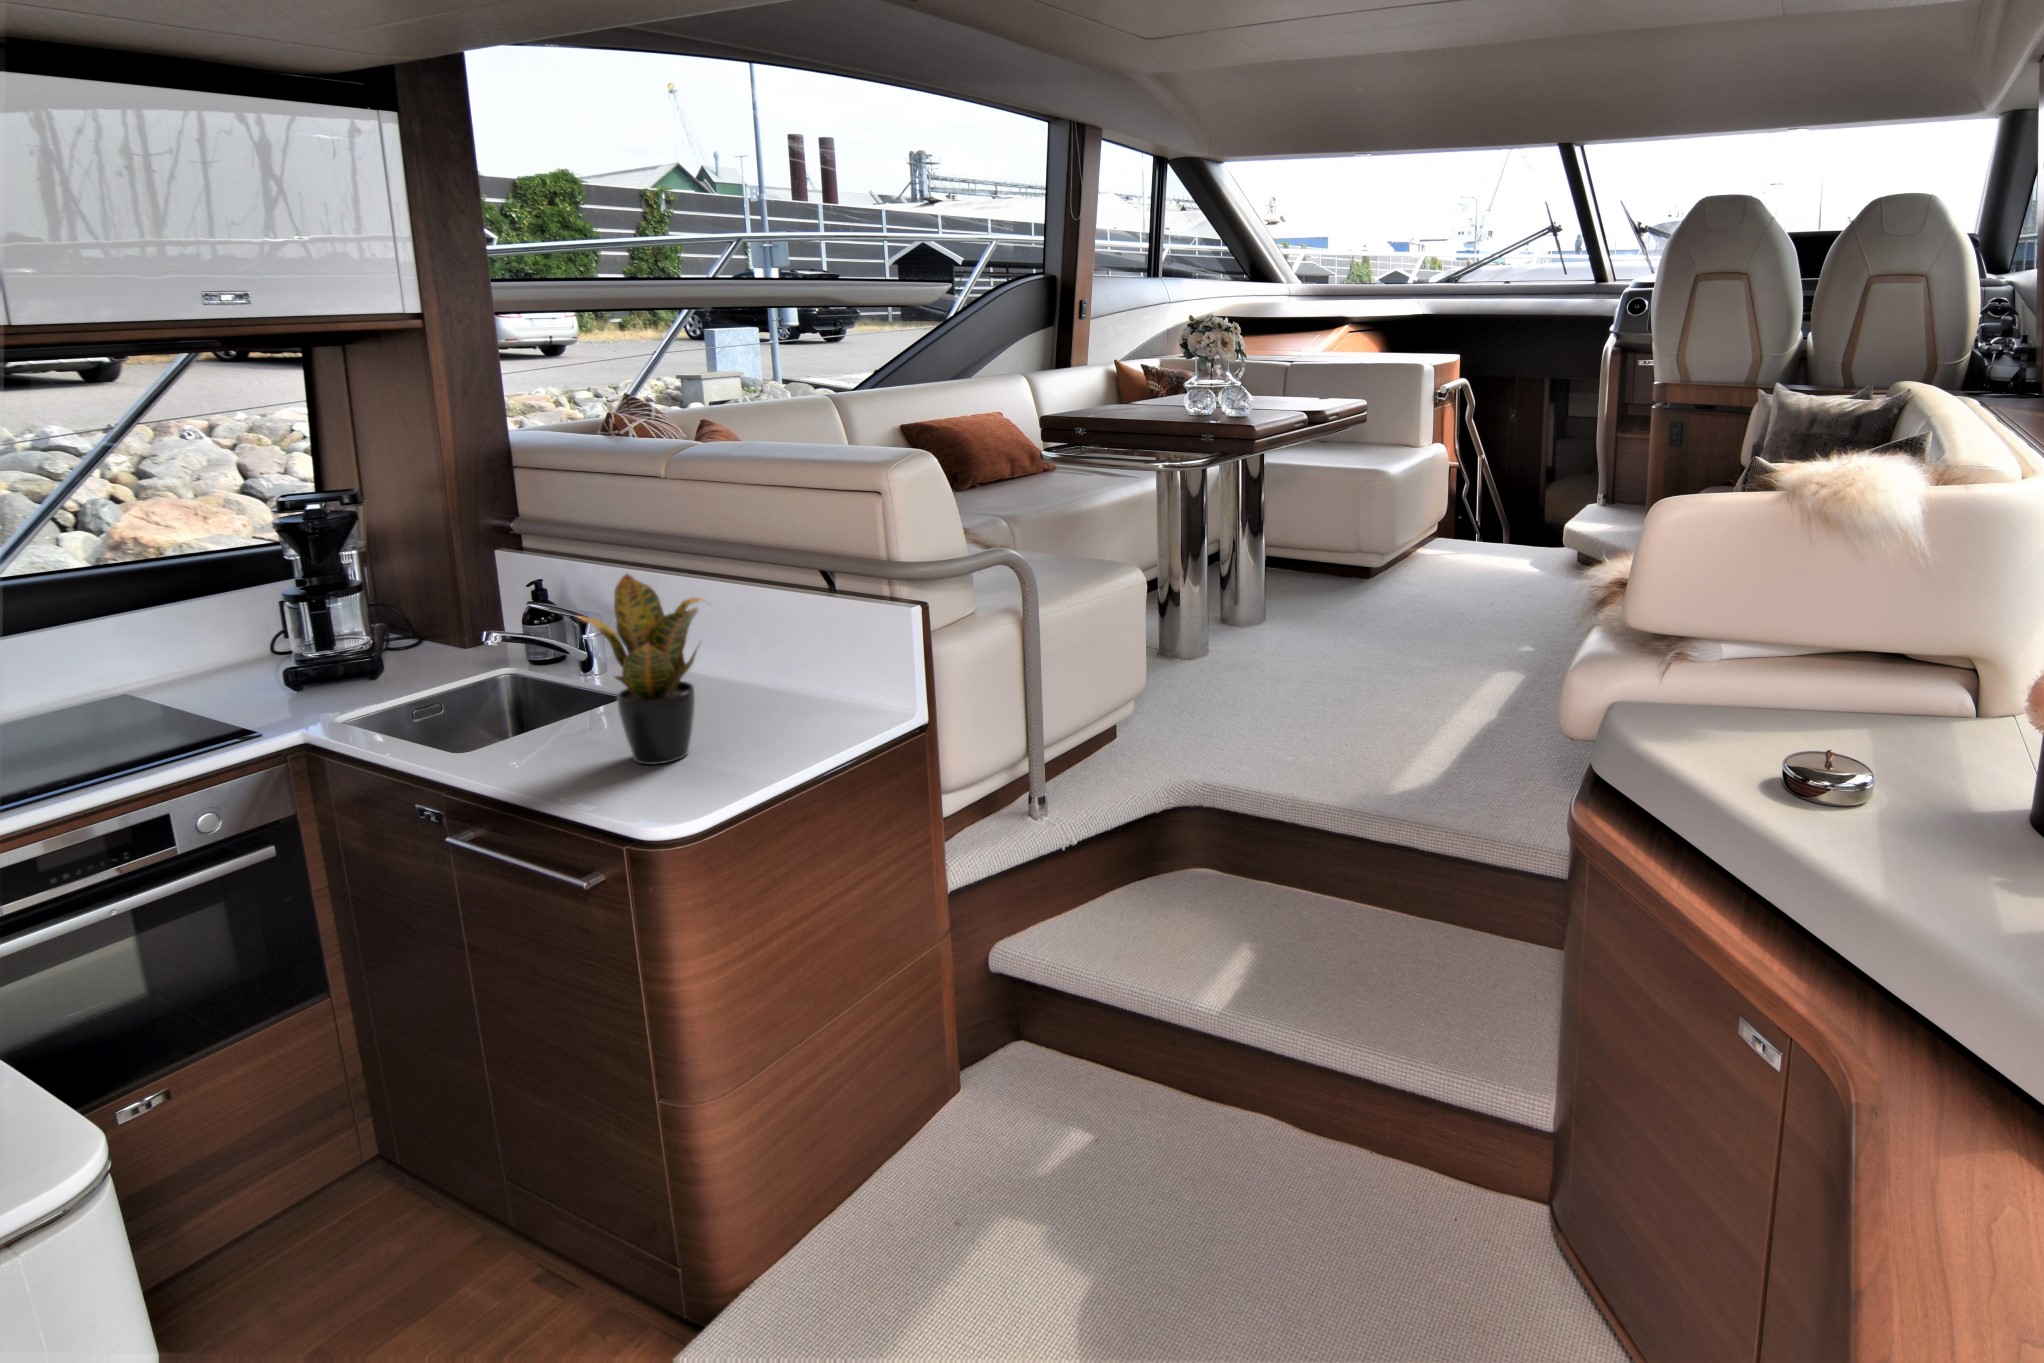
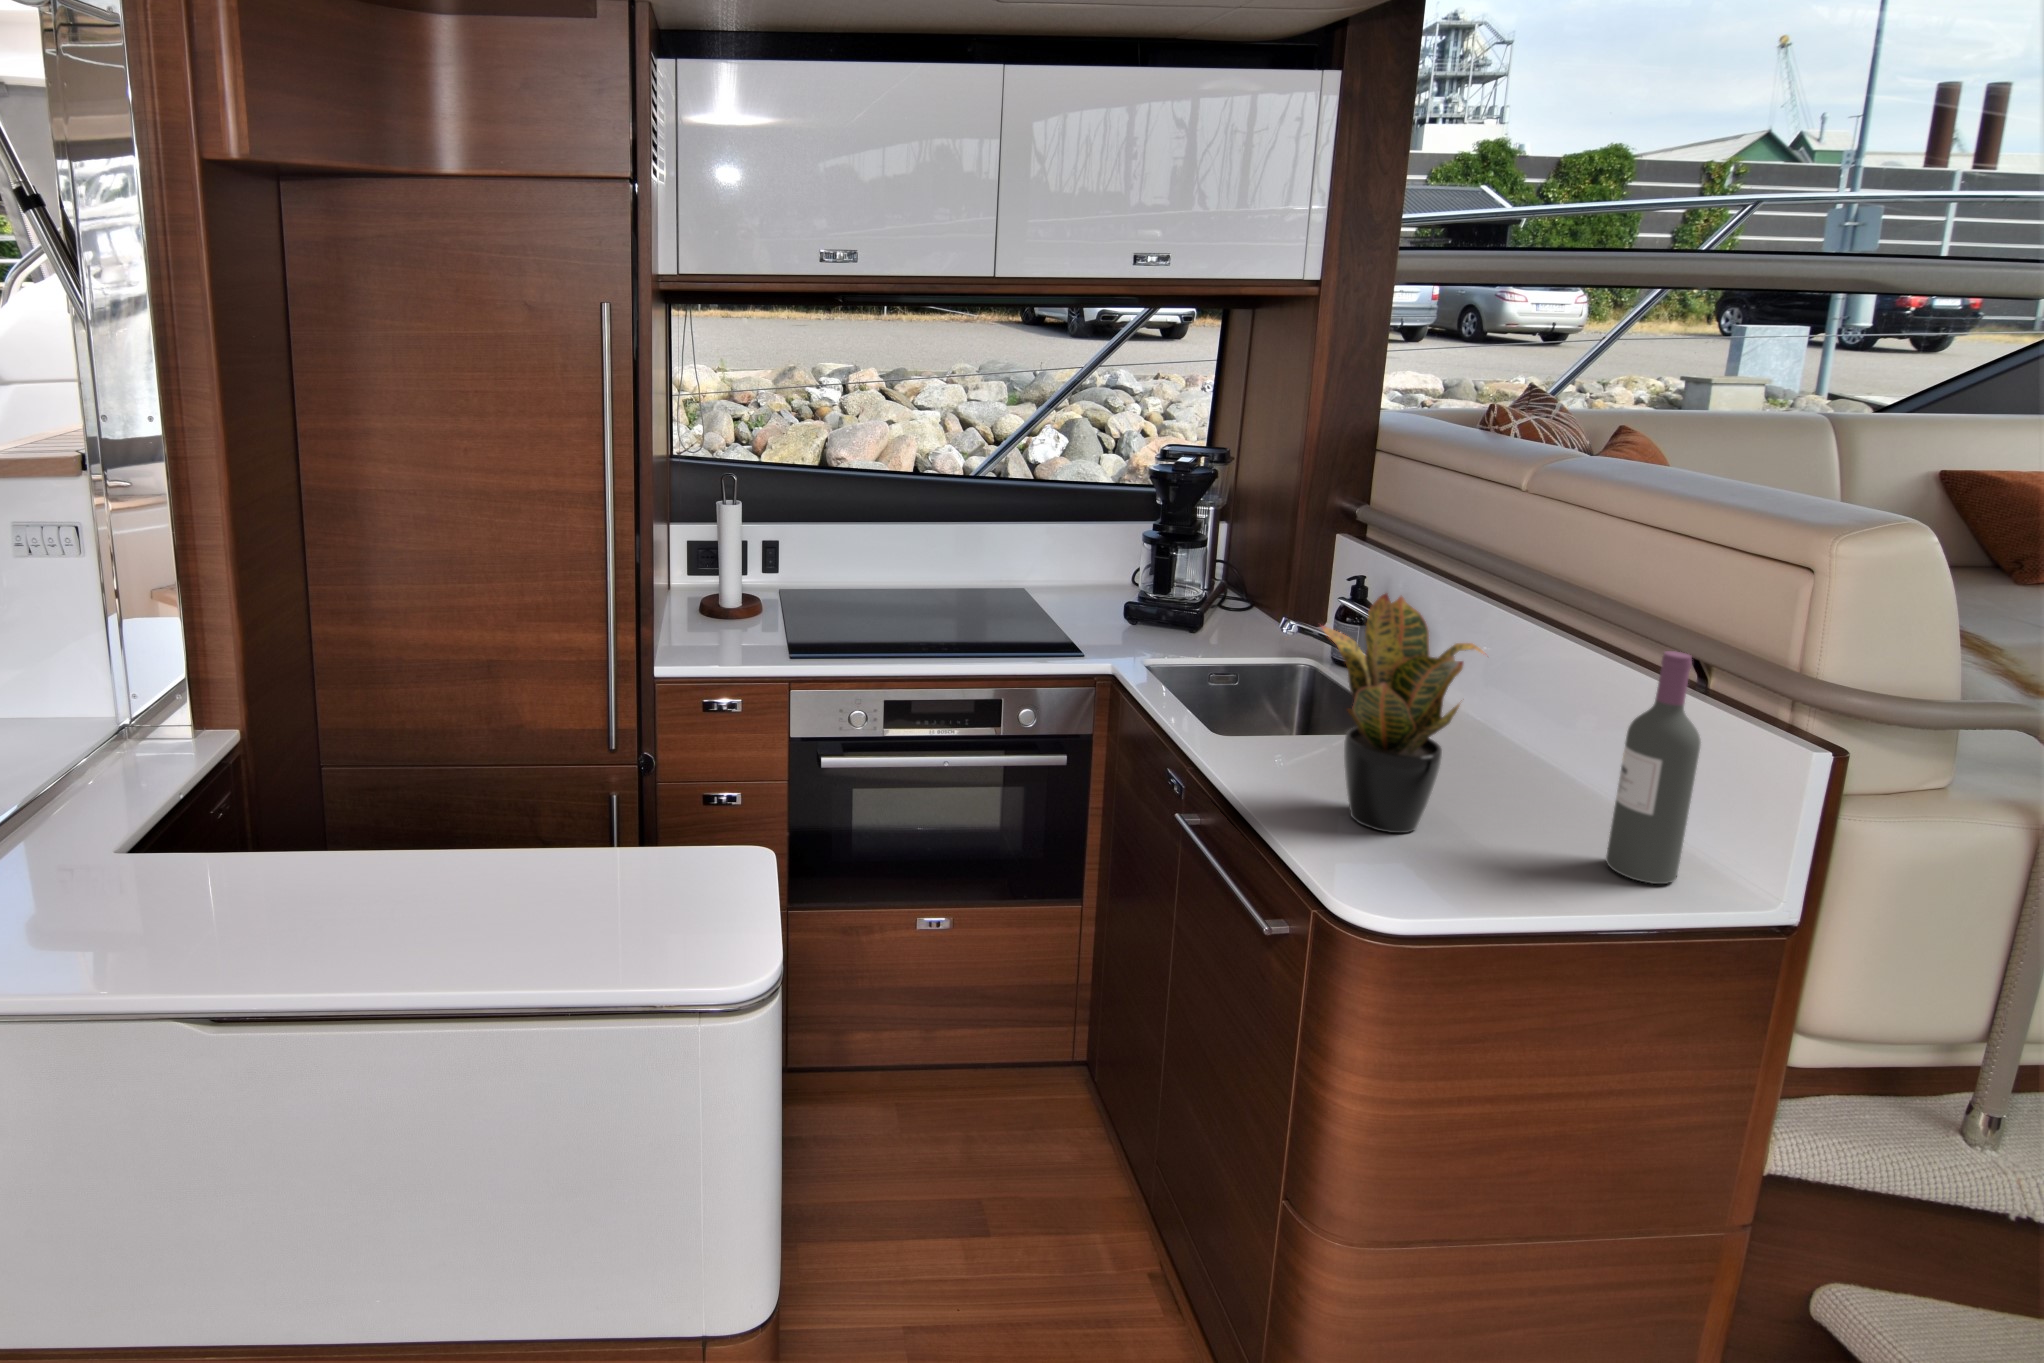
wine bottle: none [808,567,856,728] -> present [1606,651,1701,884]

